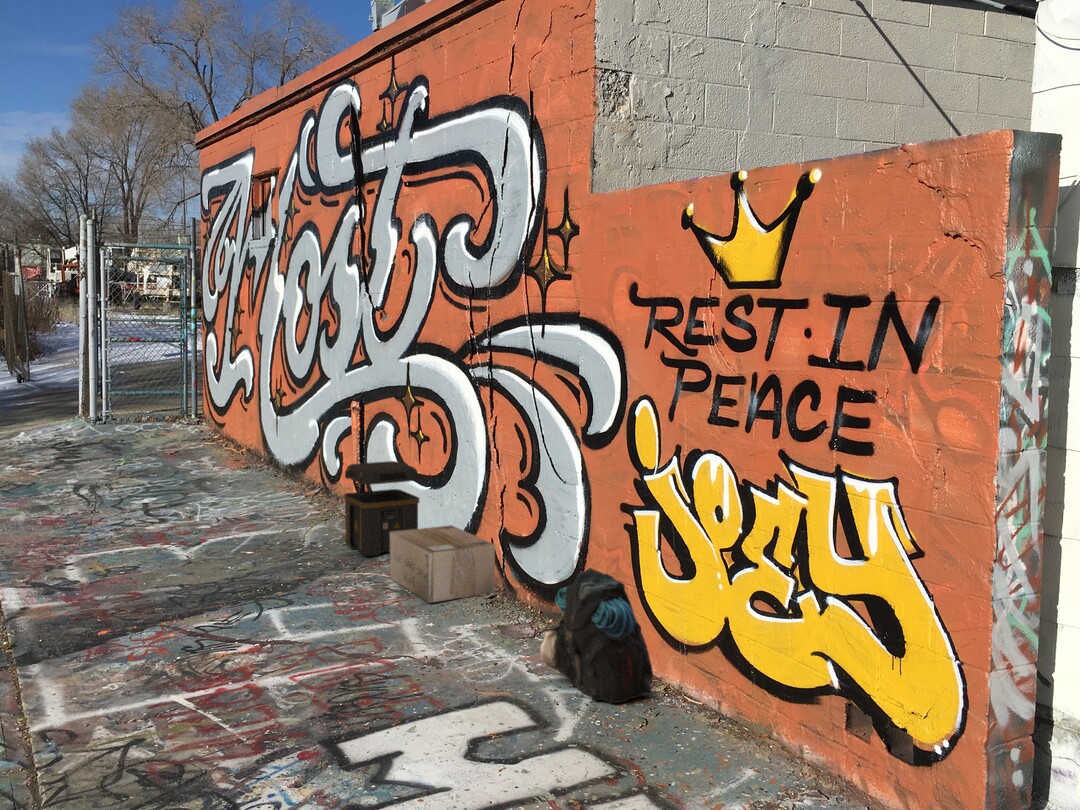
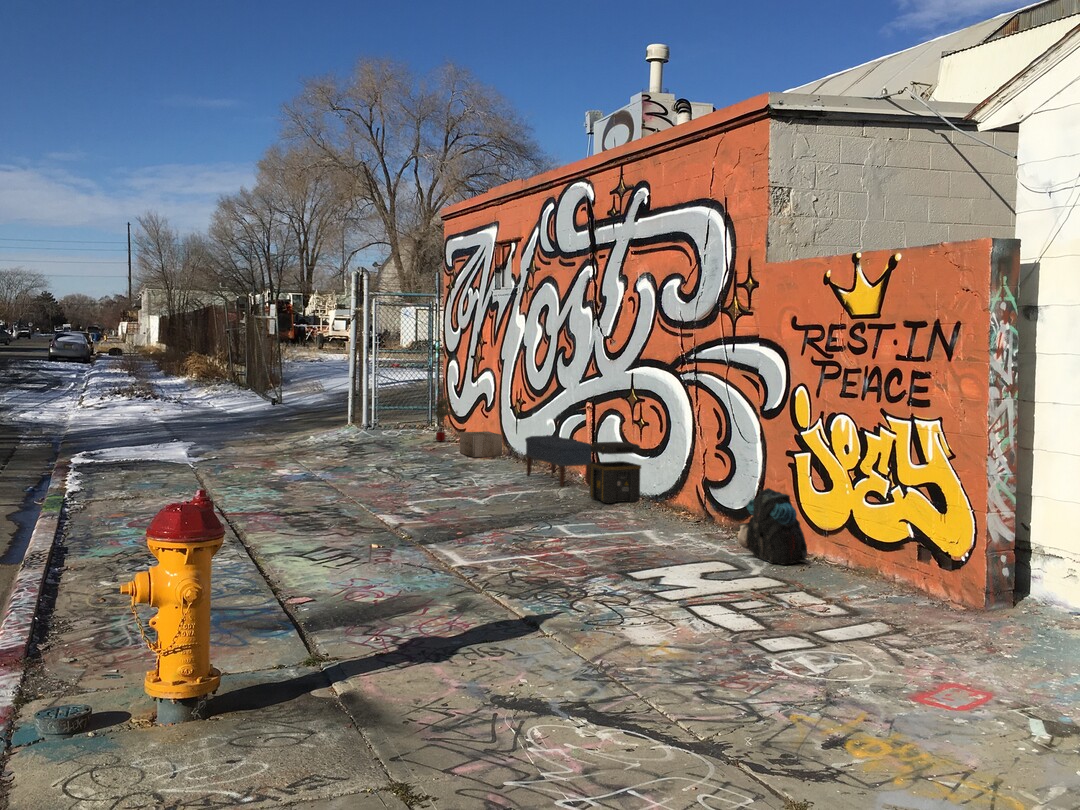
potted tree: none [177,375,216,440] -> present [434,392,457,441]
bench: none [273,443,361,521] -> present [525,435,592,486]
cardboard box: present [390,525,495,603] -> present [460,431,502,457]

